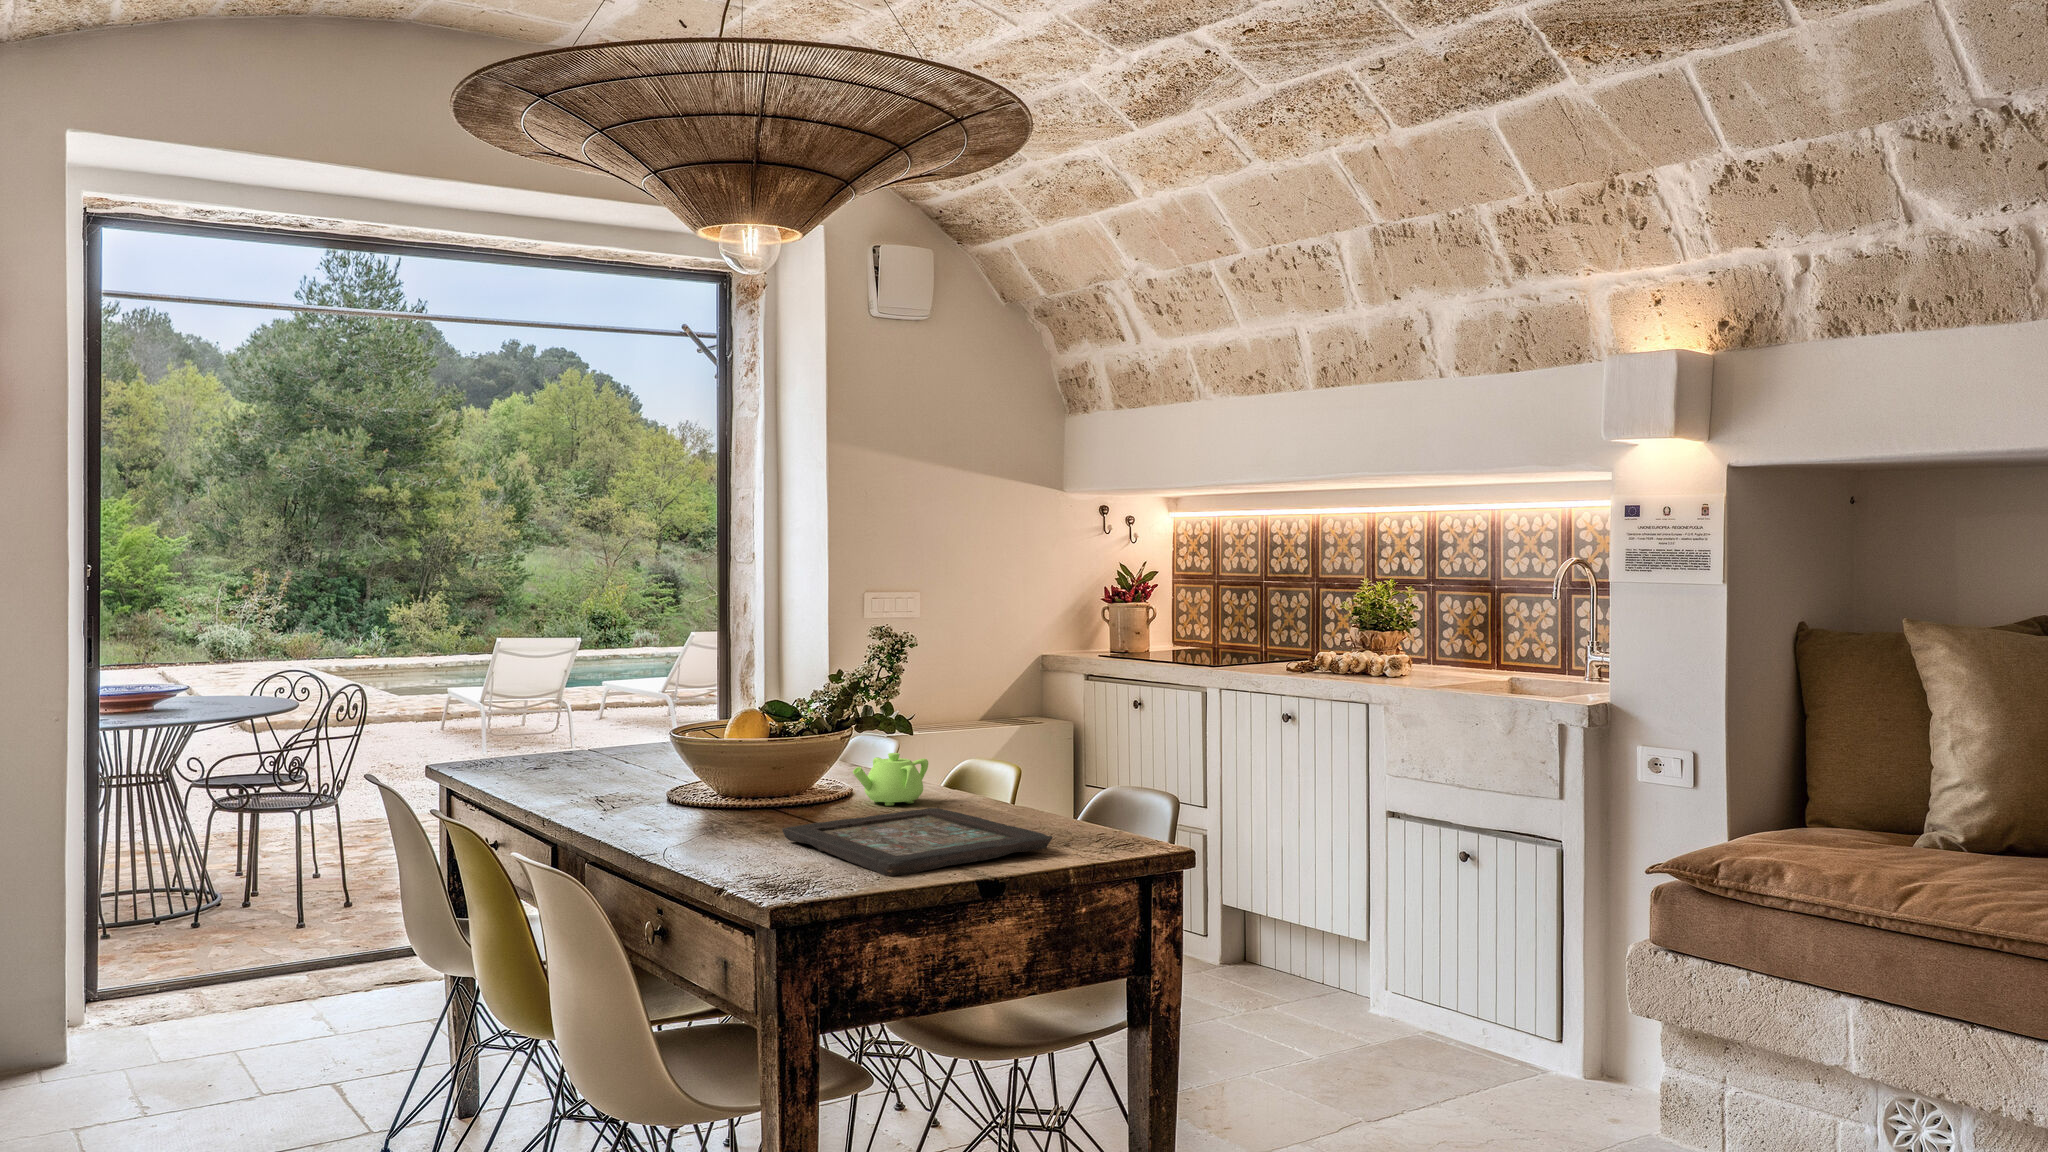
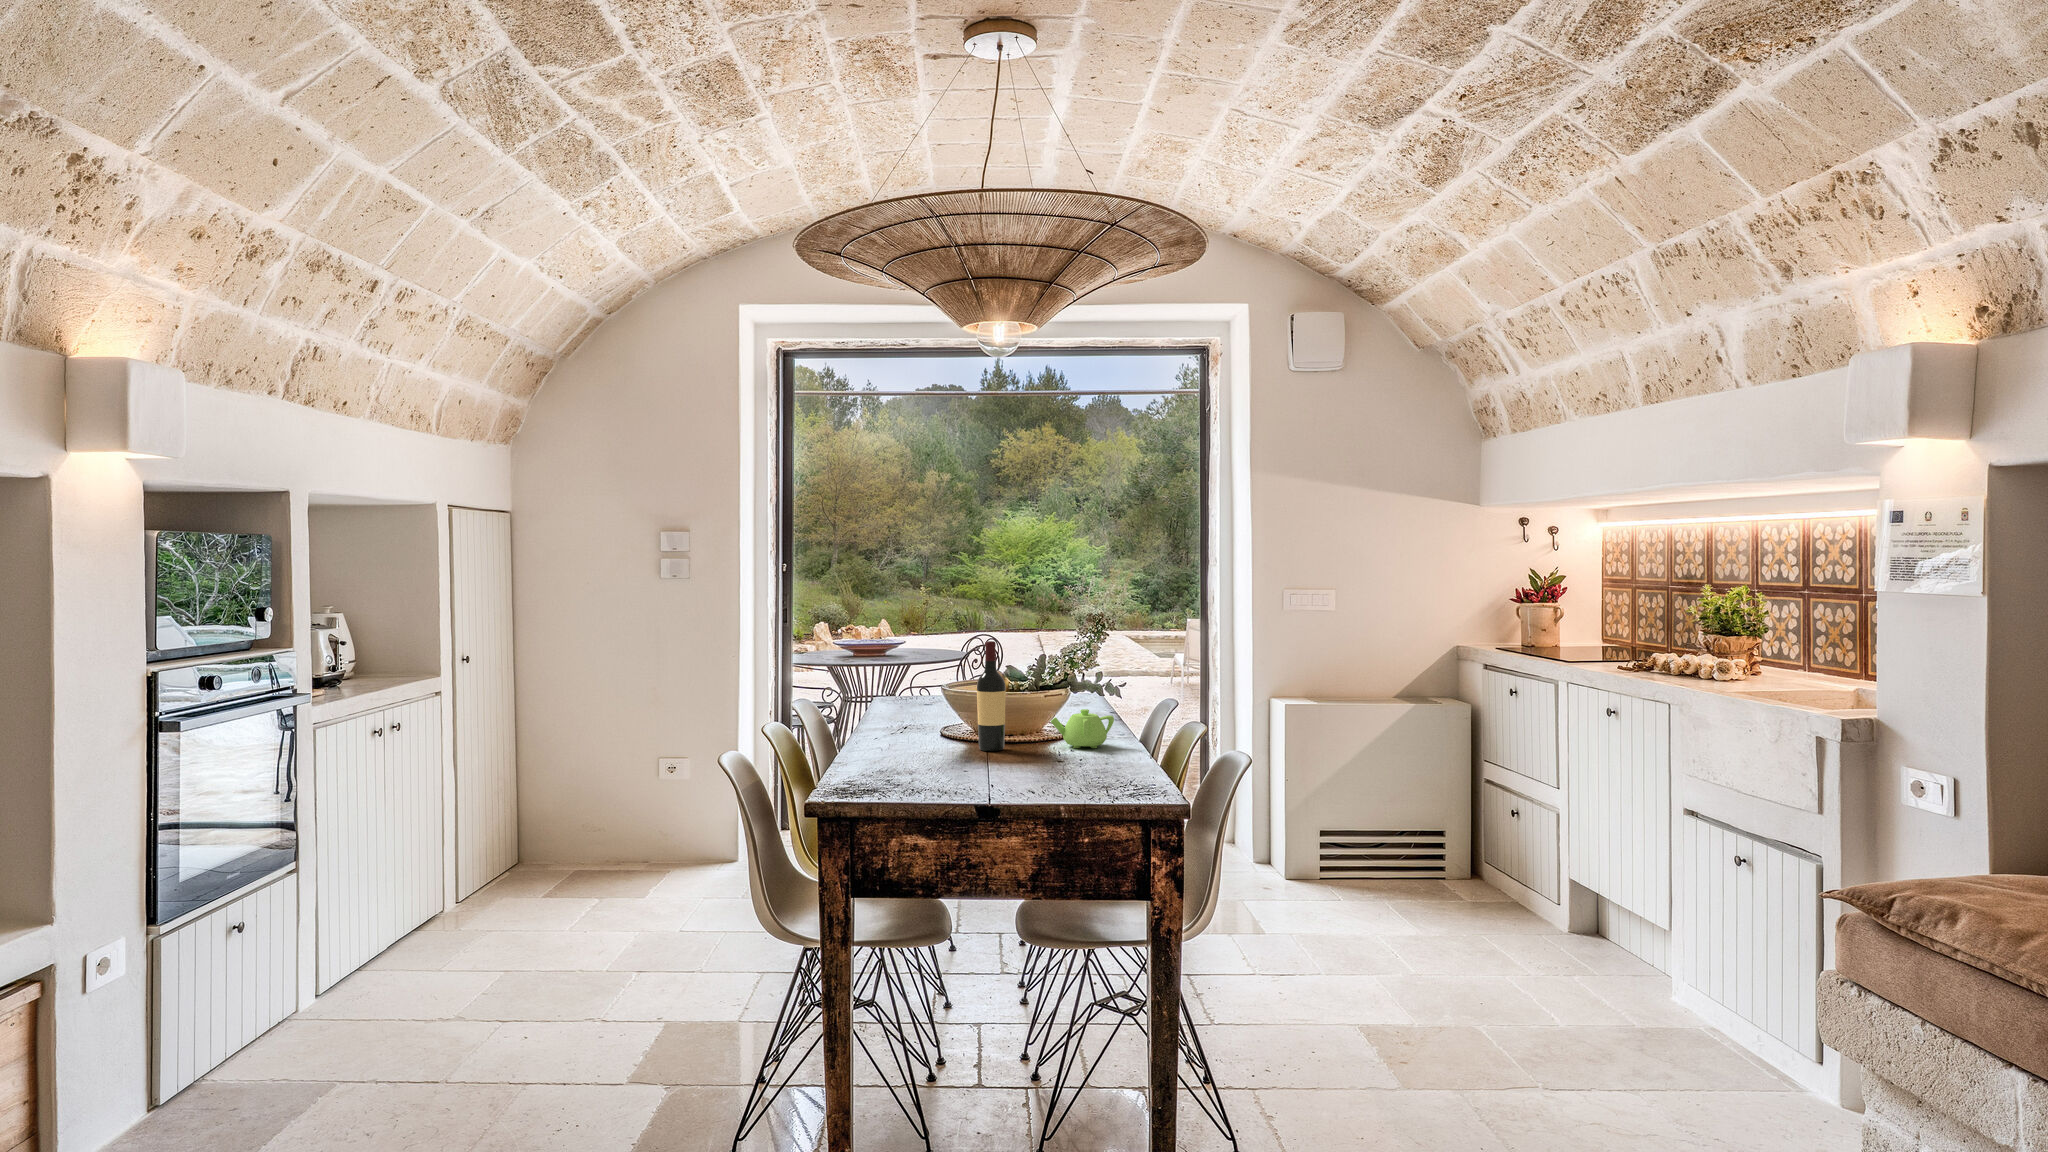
wine bottle: none [774,667,815,820] -> present [977,641,1006,751]
decorative tray: present [782,808,1053,876] -> none [933,751,1084,794]

